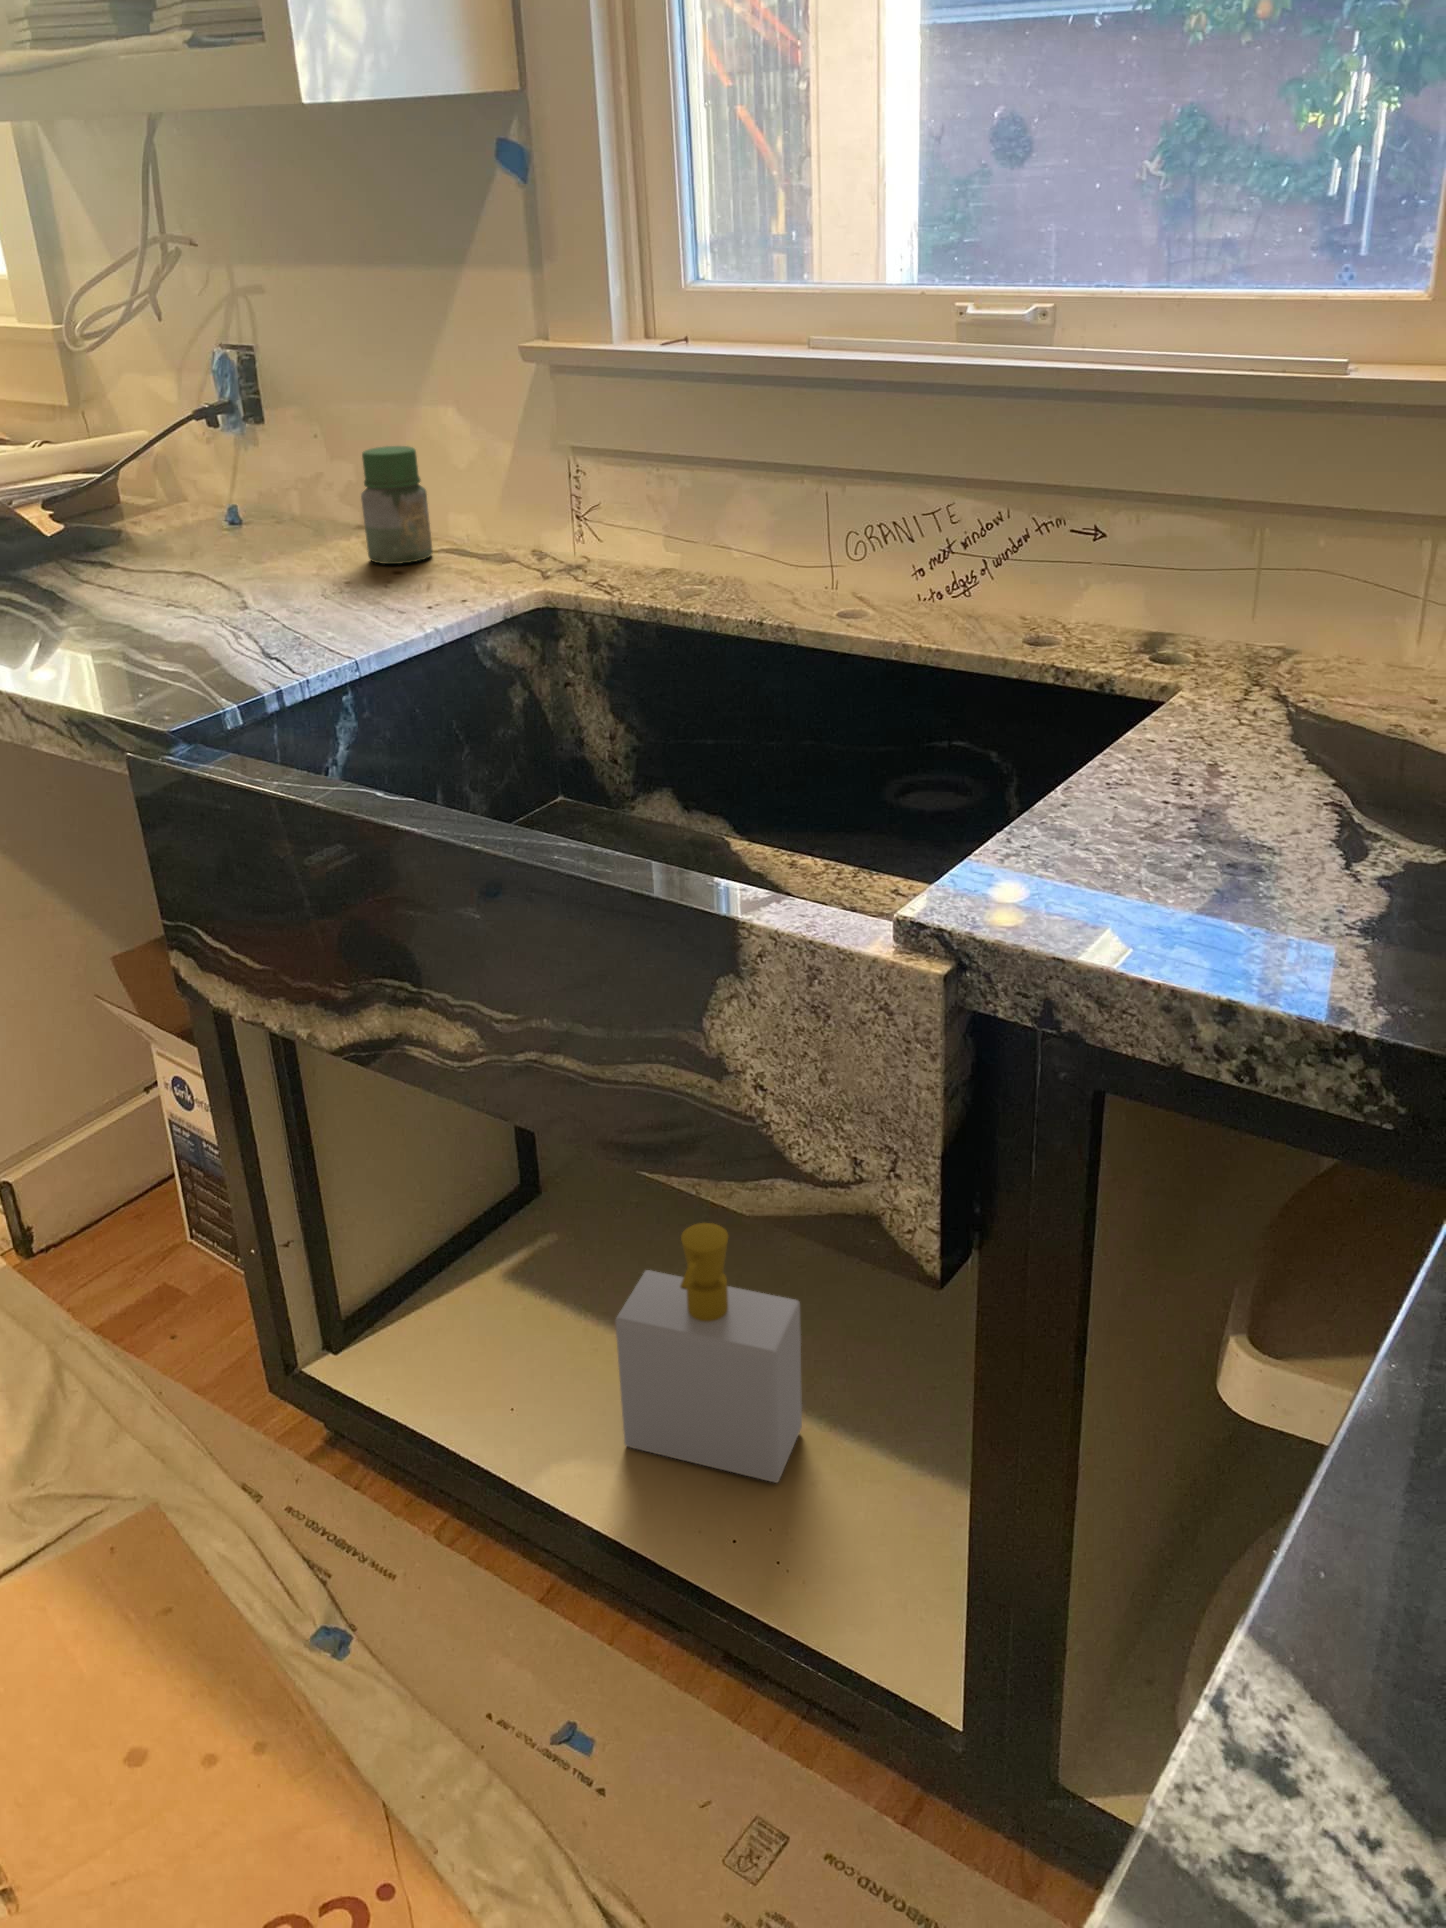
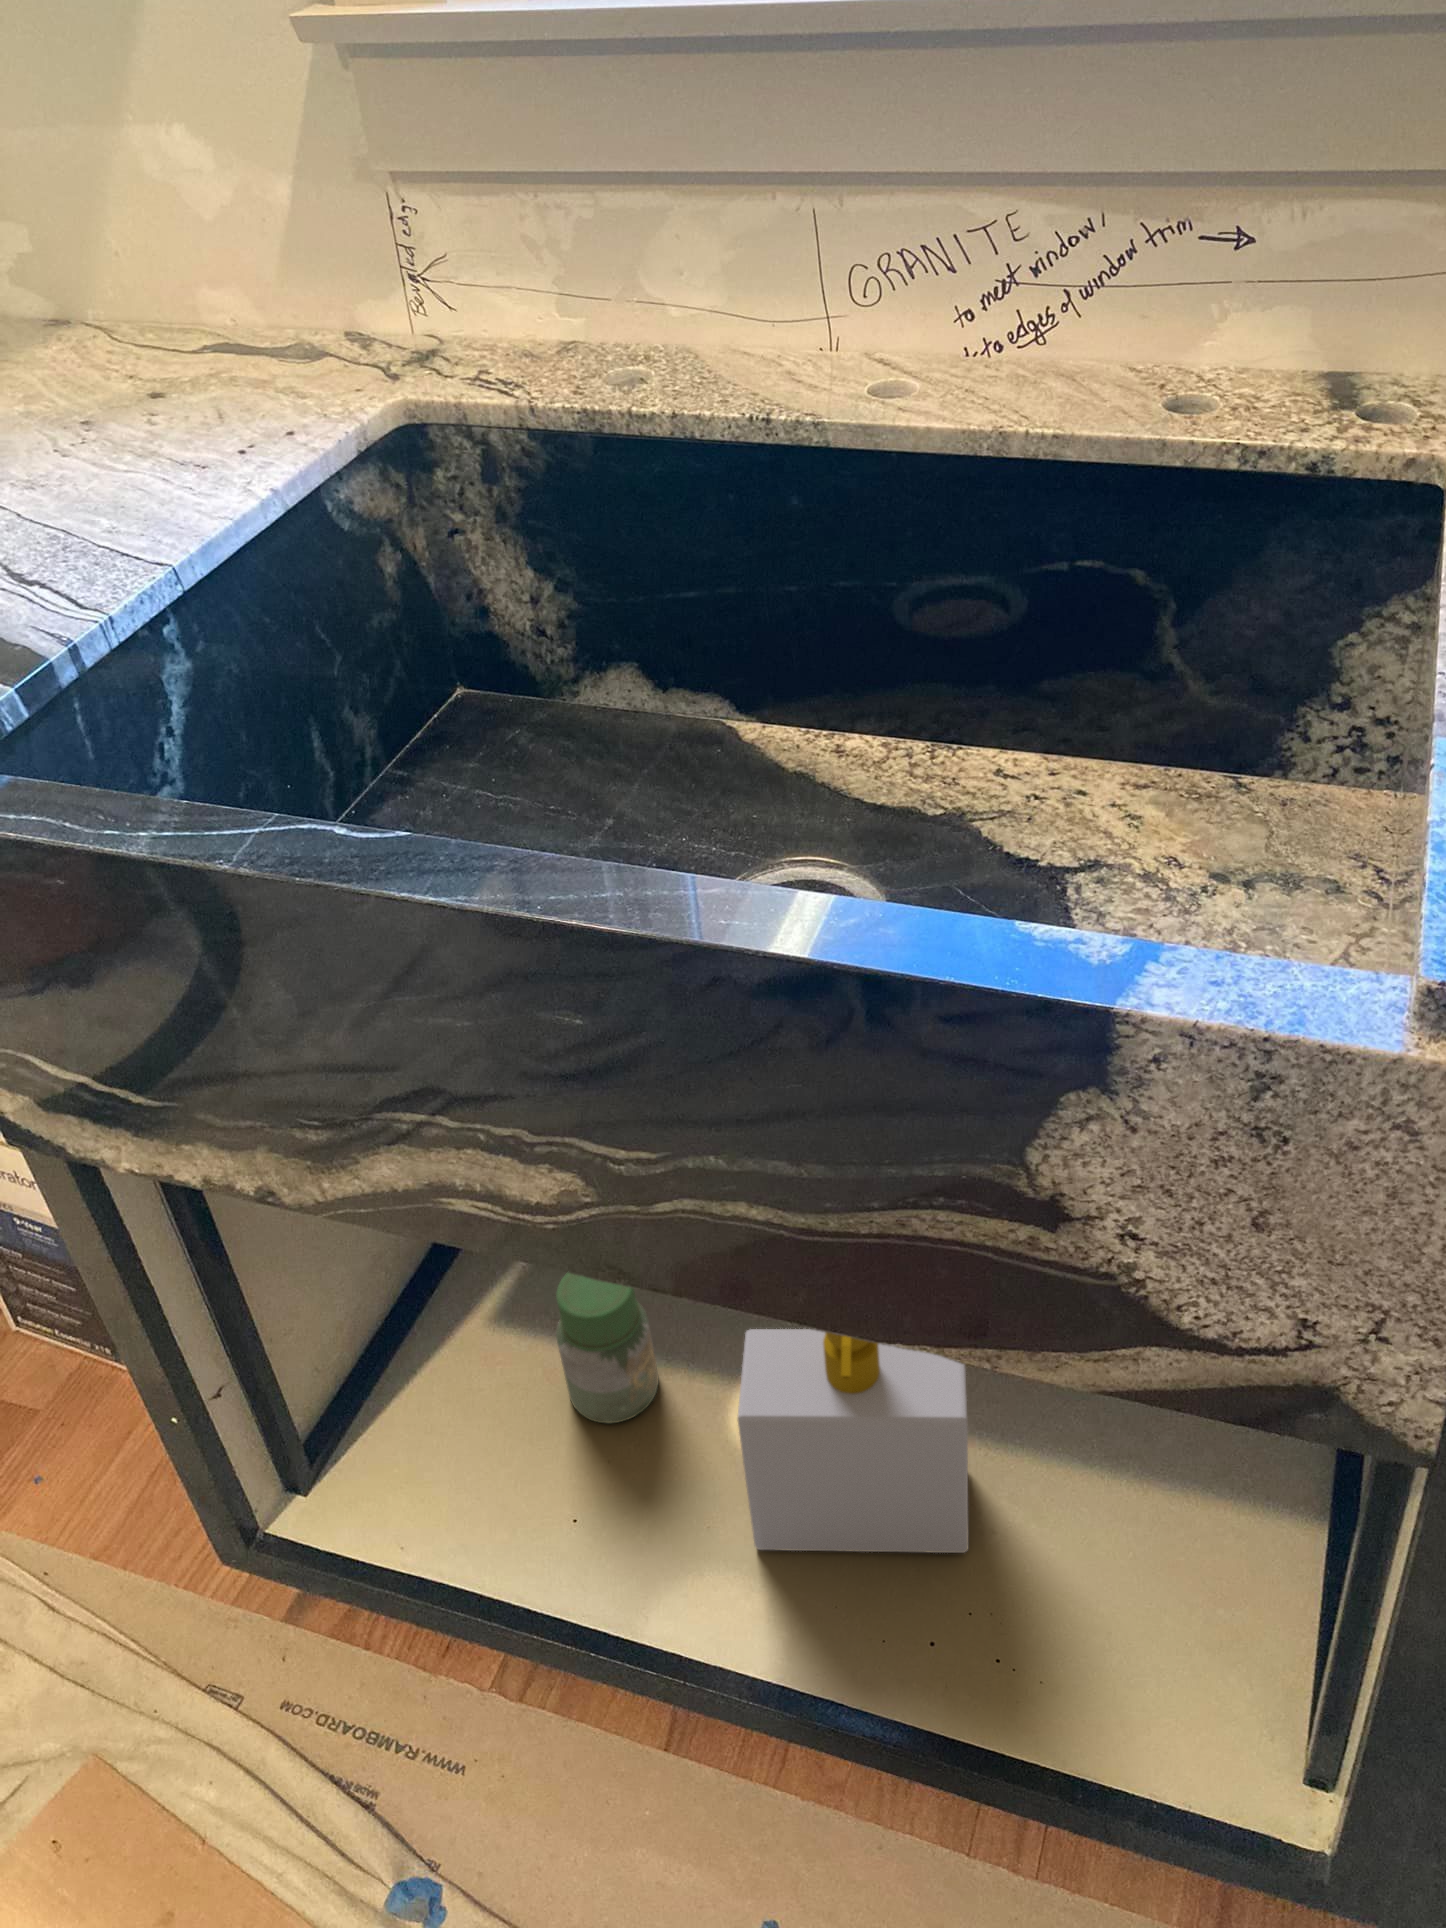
jar: present [361,446,433,564] -> present [556,1273,659,1423]

